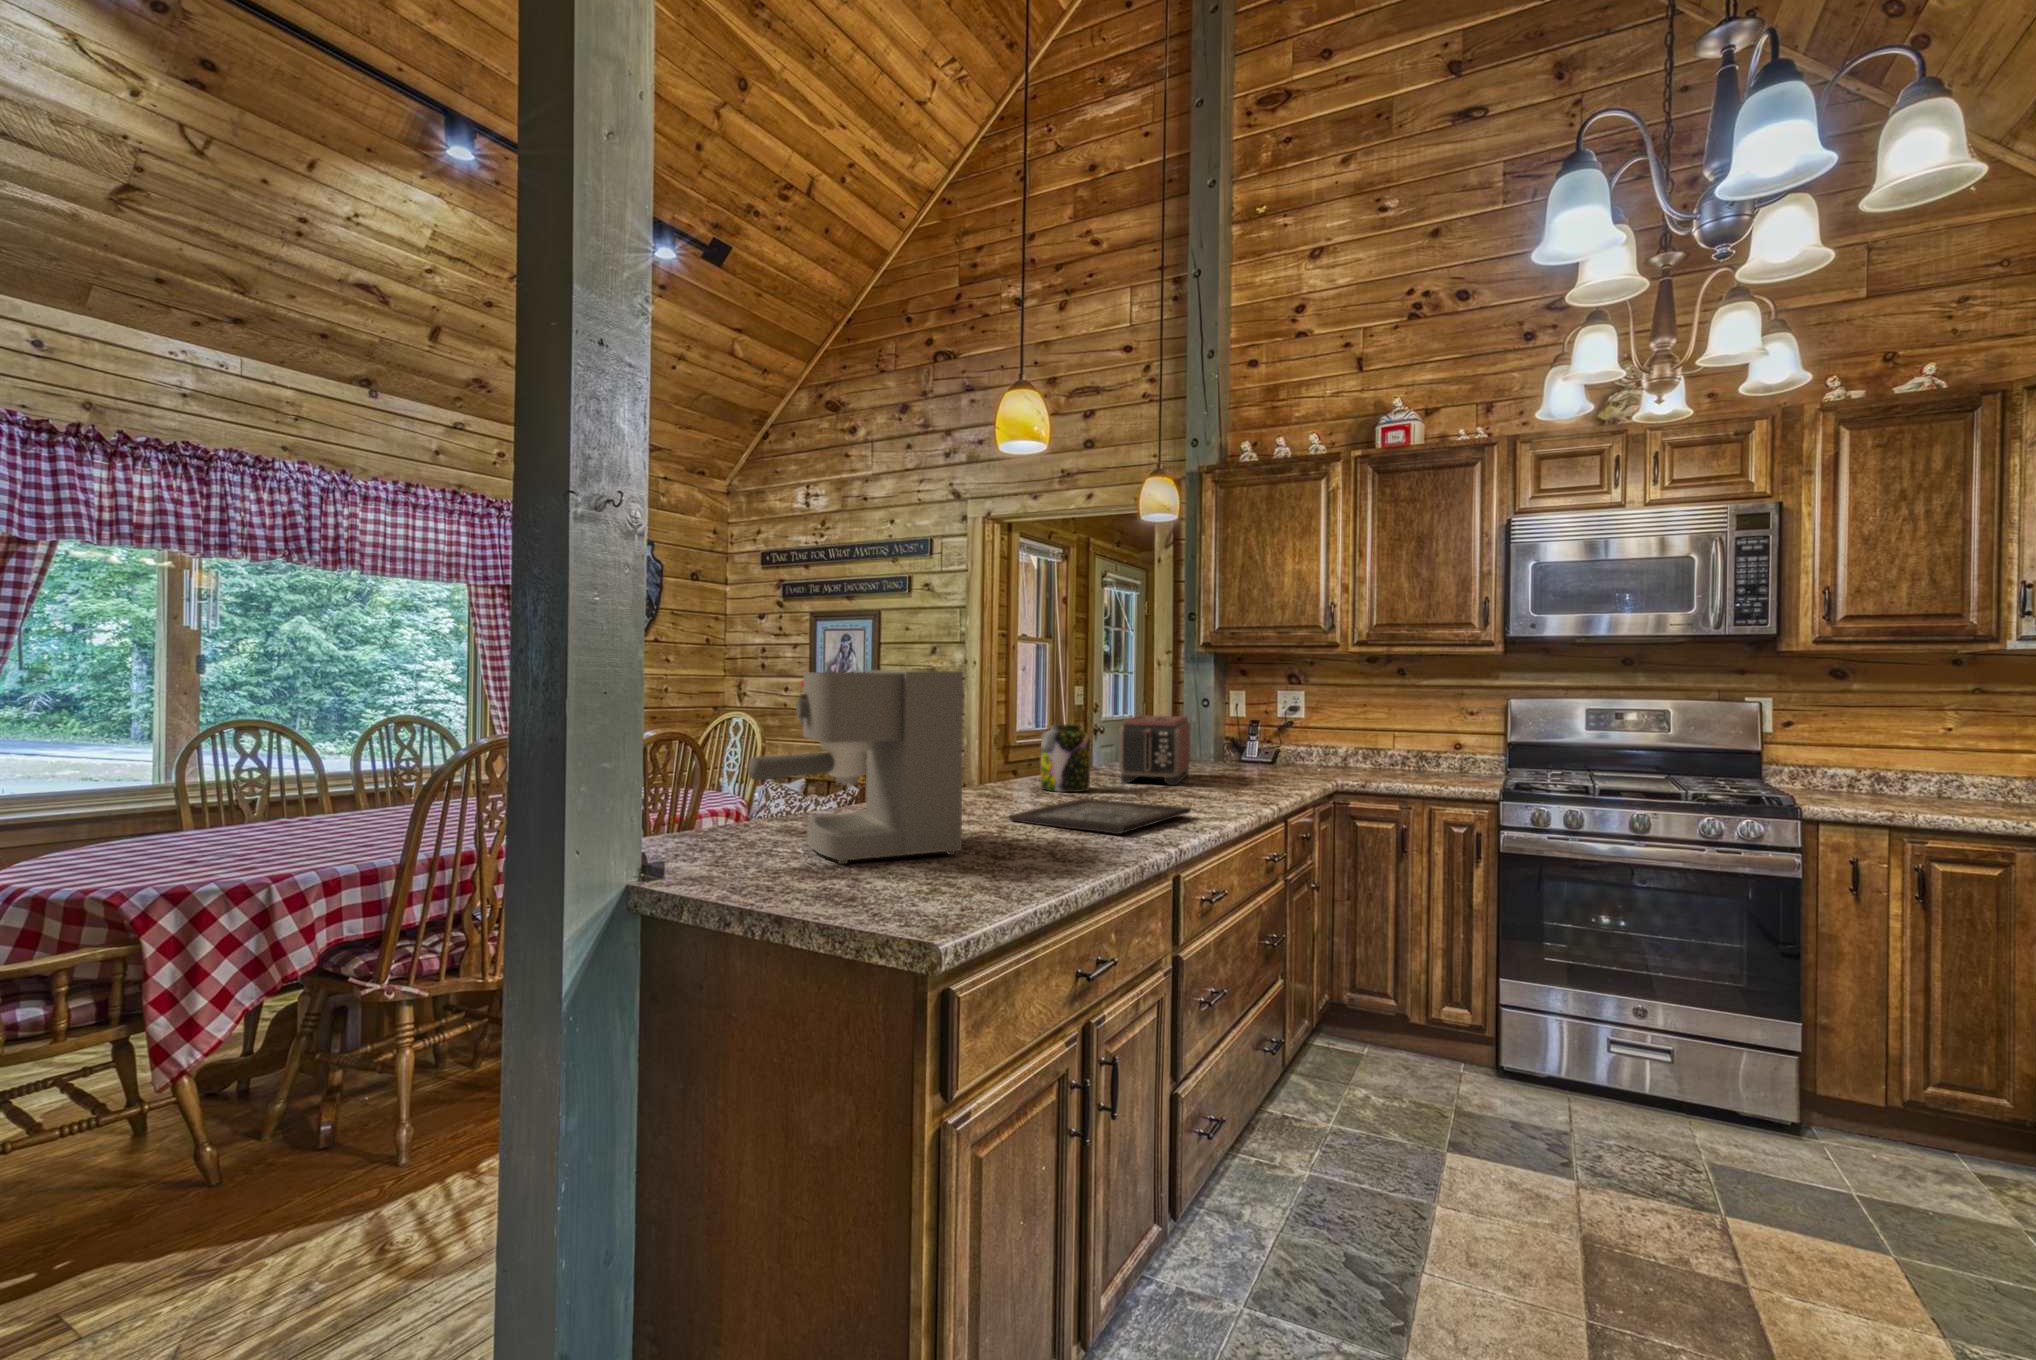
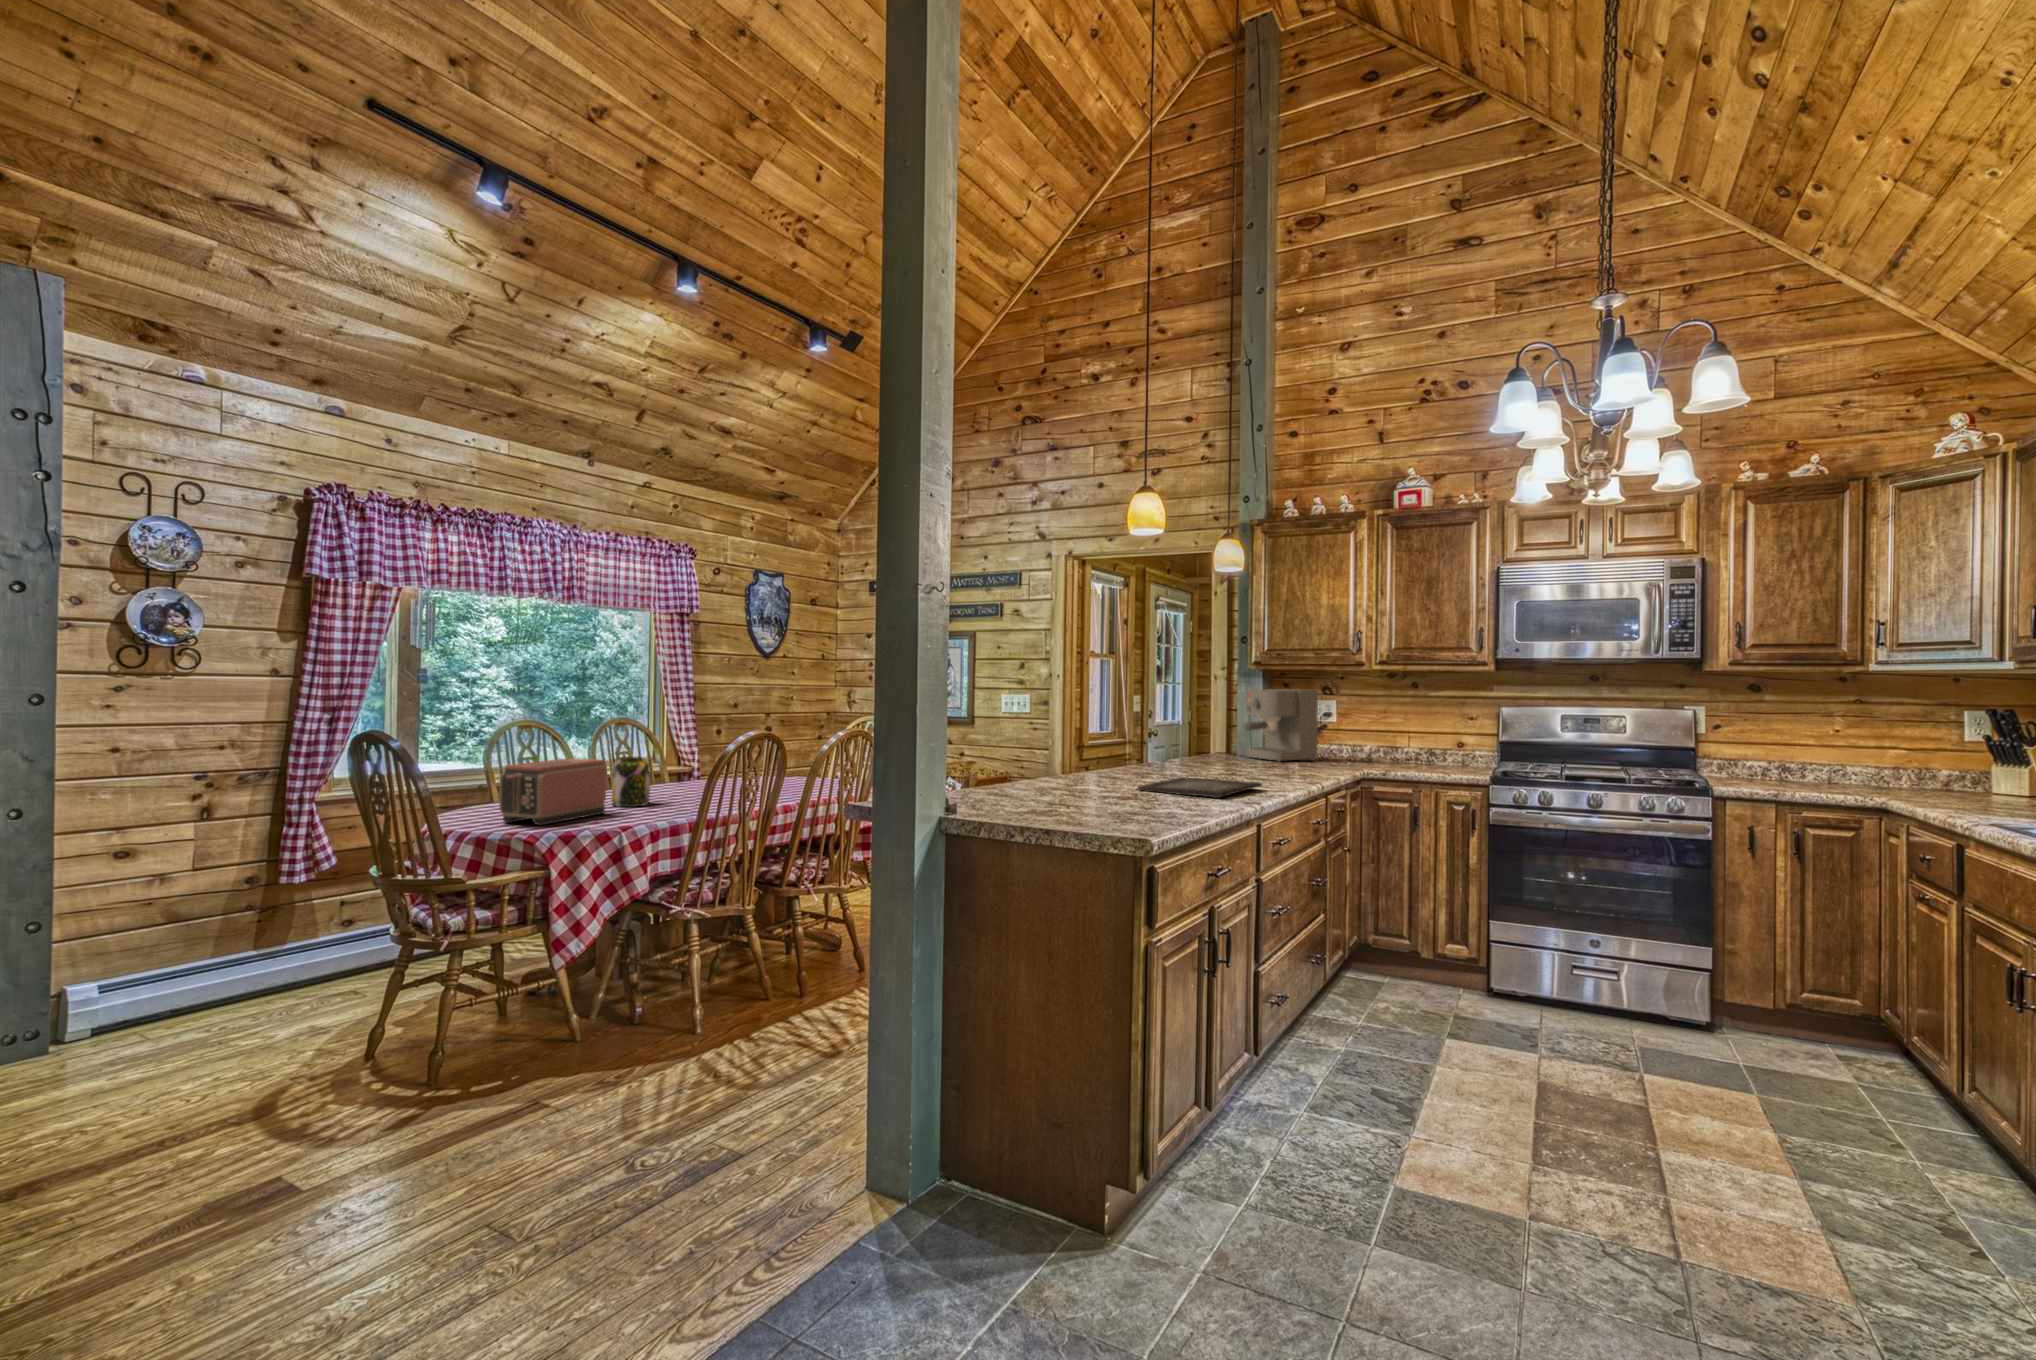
coffee maker: present [748,670,963,864] -> present [1244,689,1318,762]
toaster: present [1119,715,1191,785] -> present [499,758,606,825]
jar: present [1041,724,1090,792] -> present [612,756,650,807]

